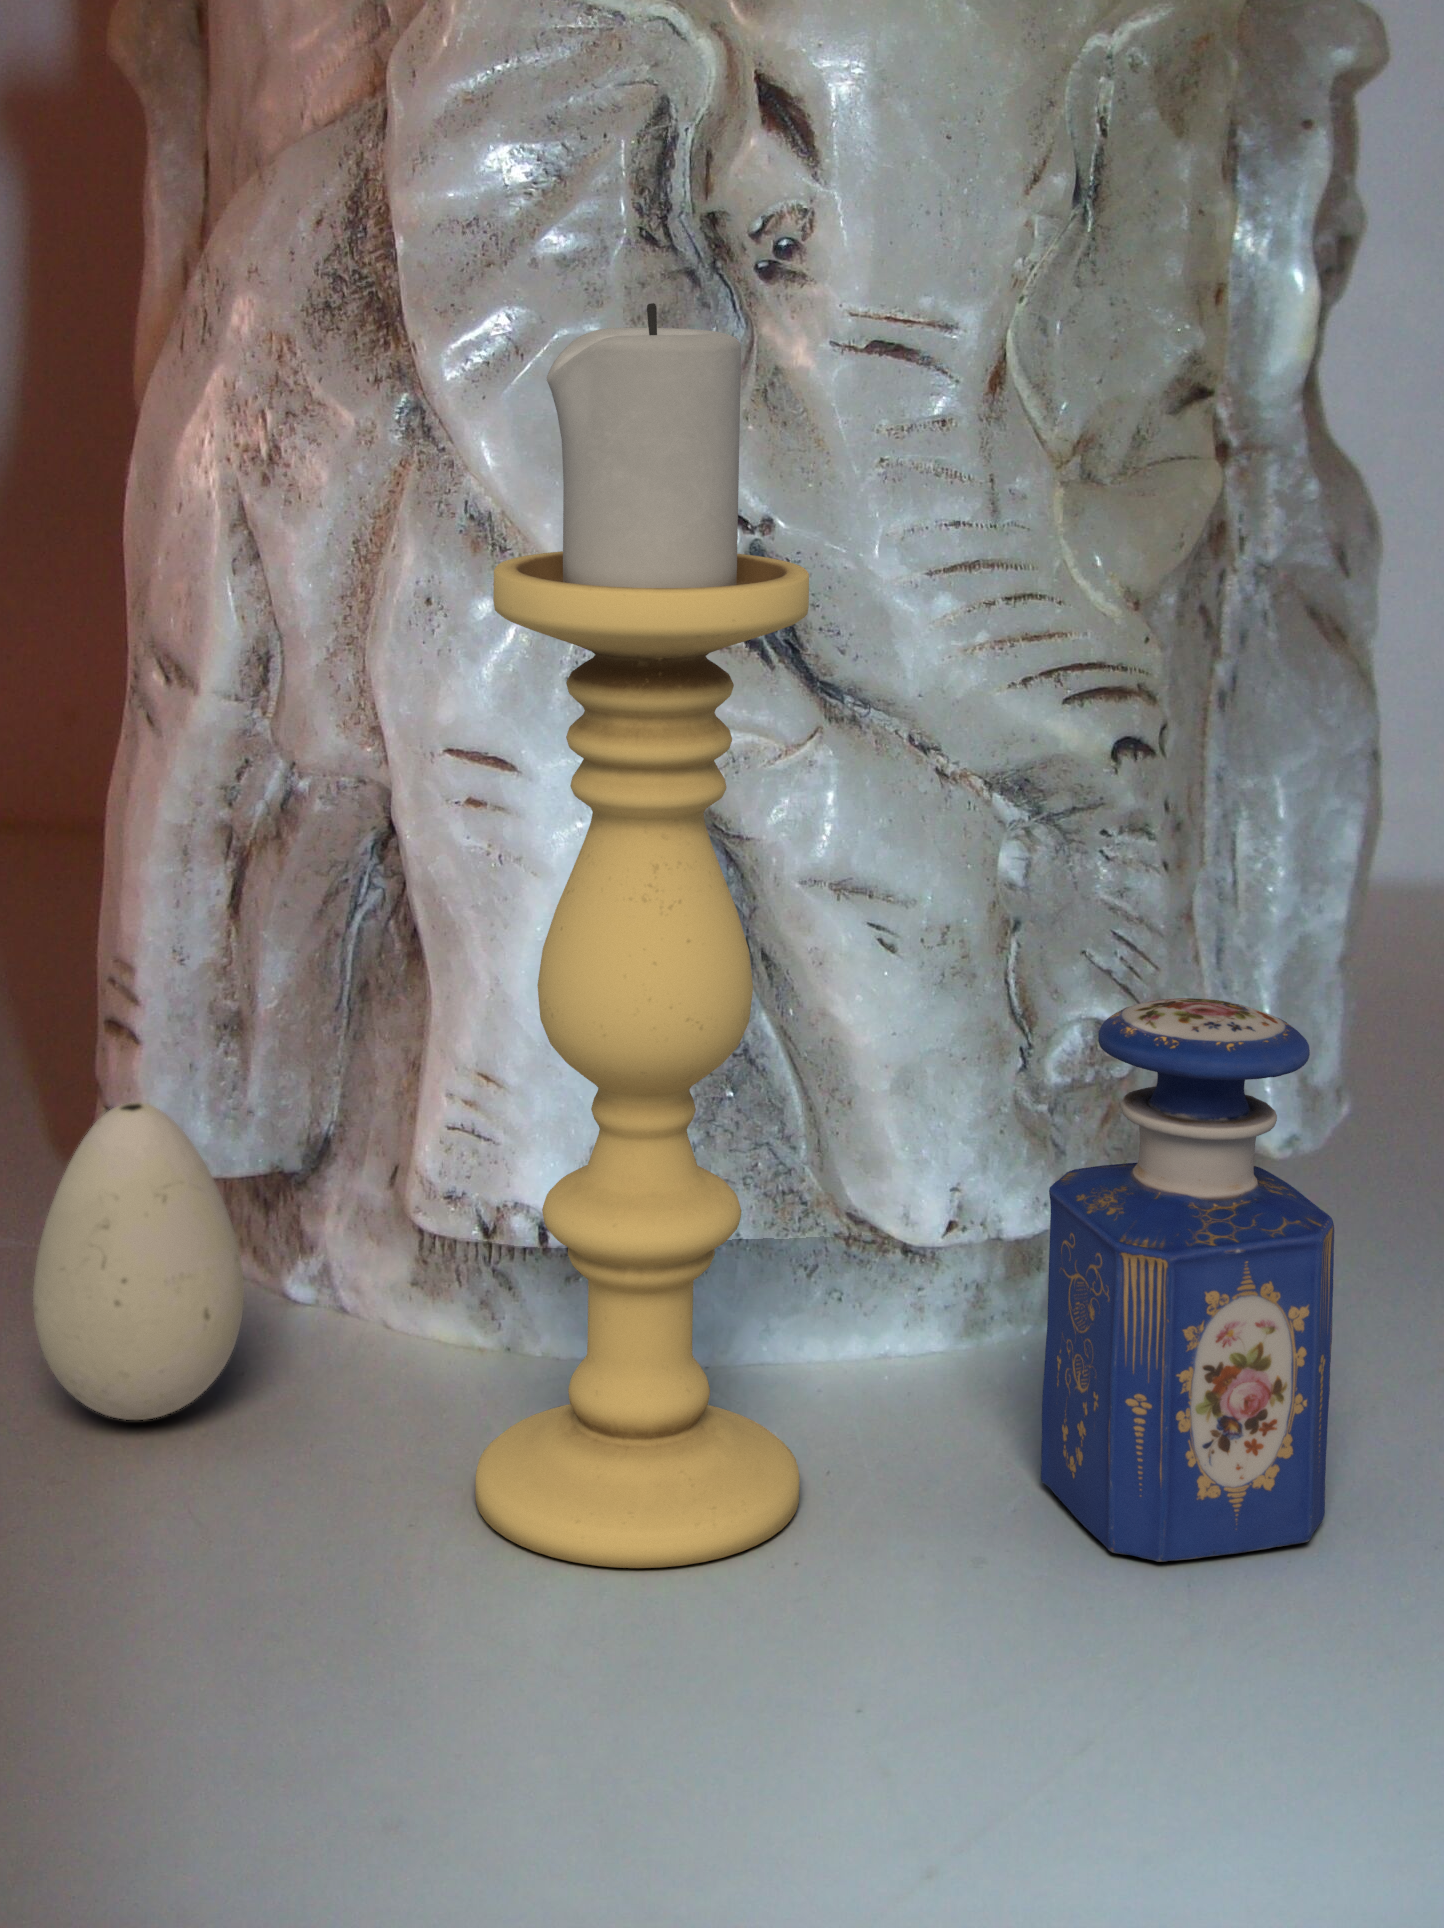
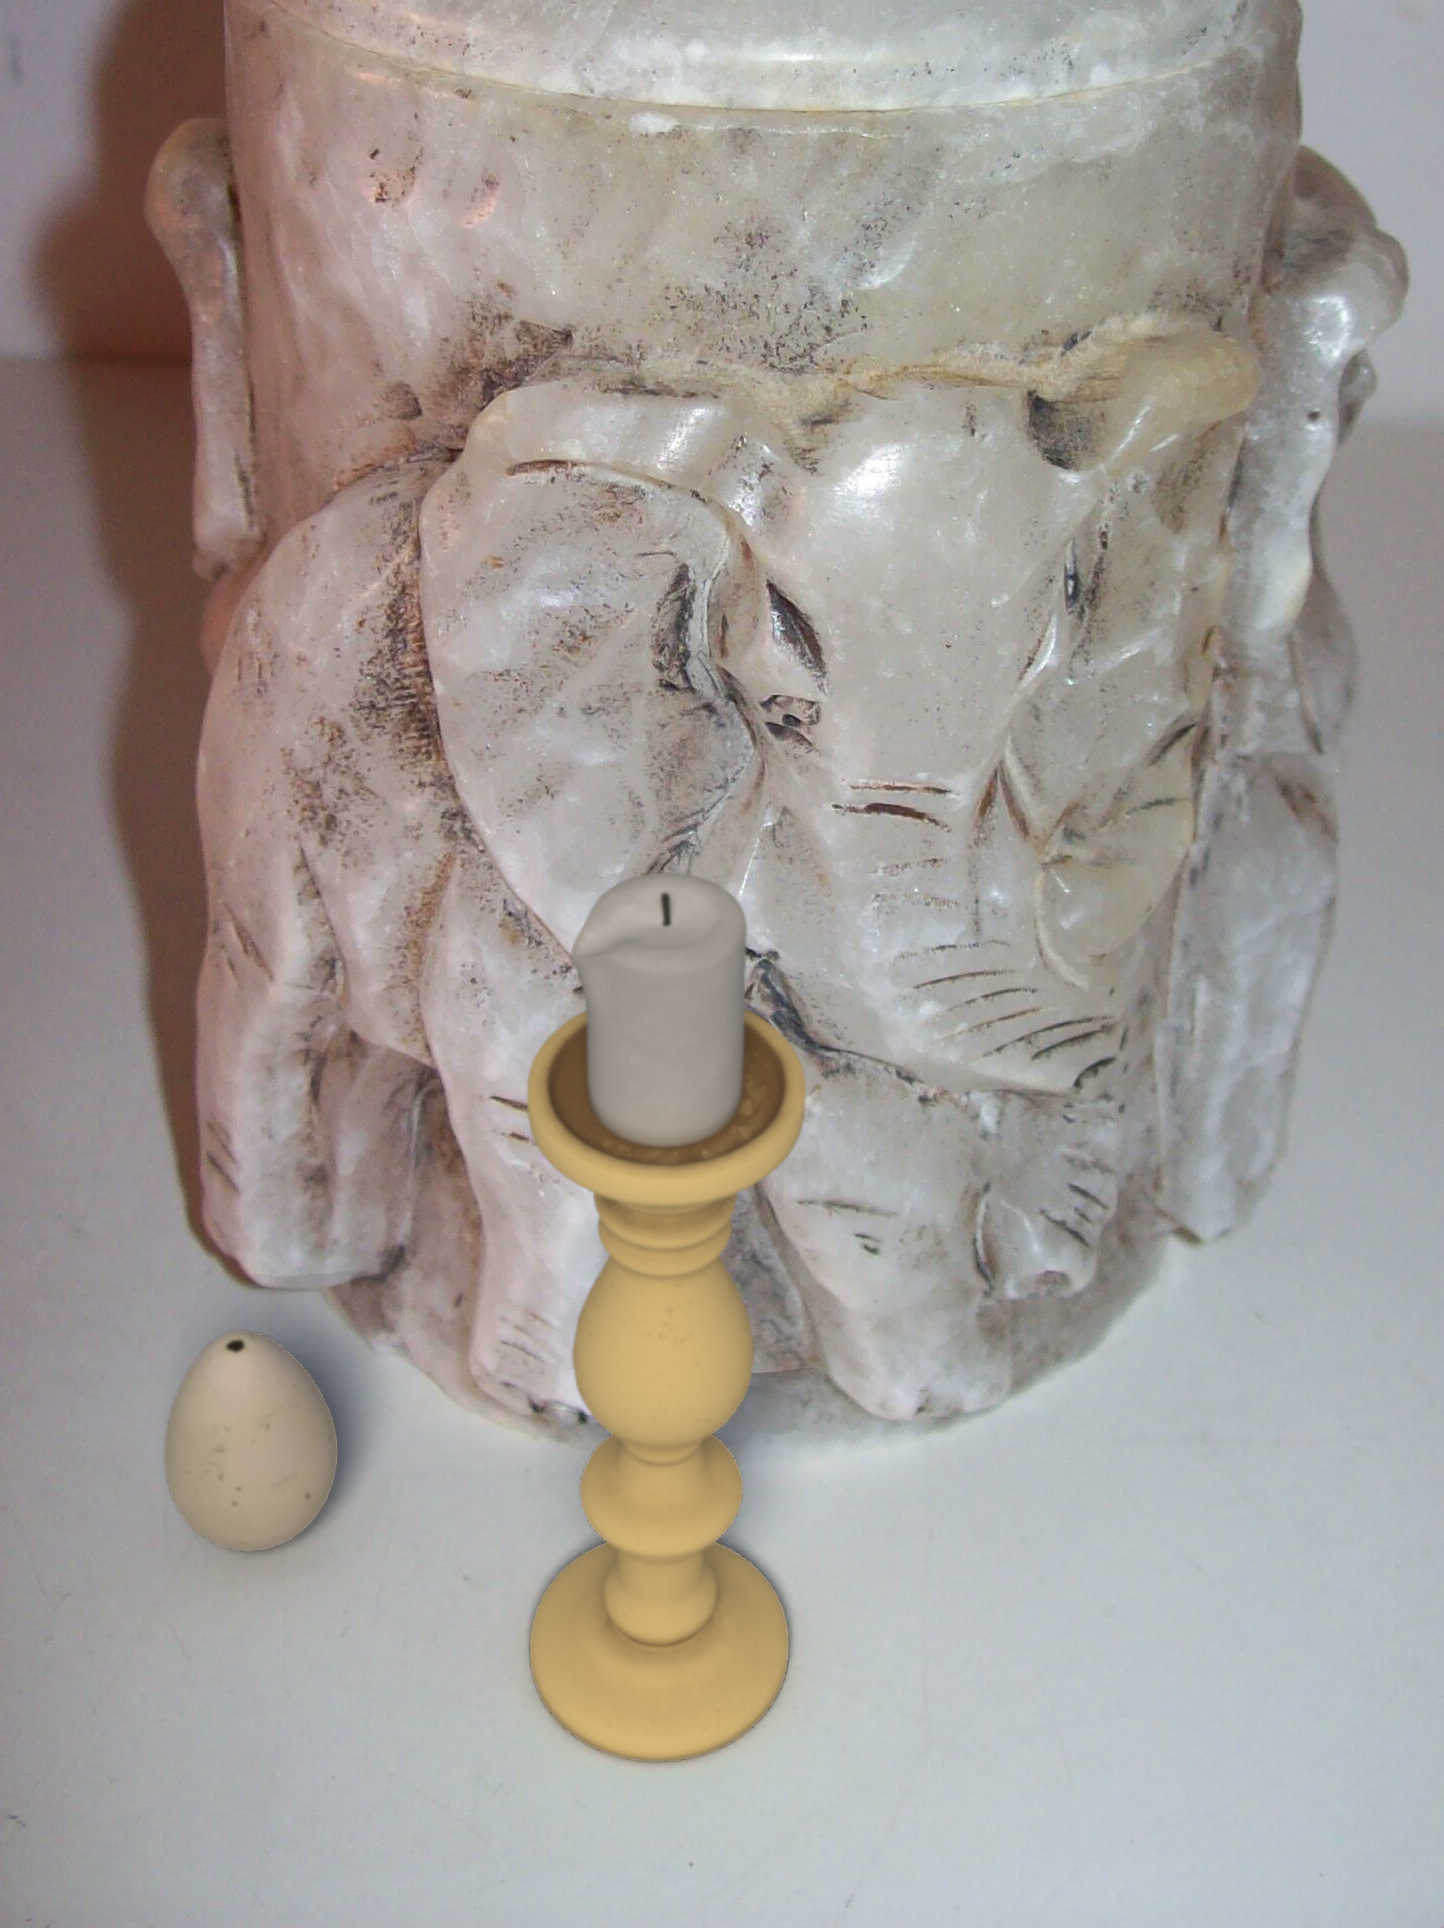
perfume bottle: present [1041,998,1334,1562] -> none [984,1327,1229,1755]

